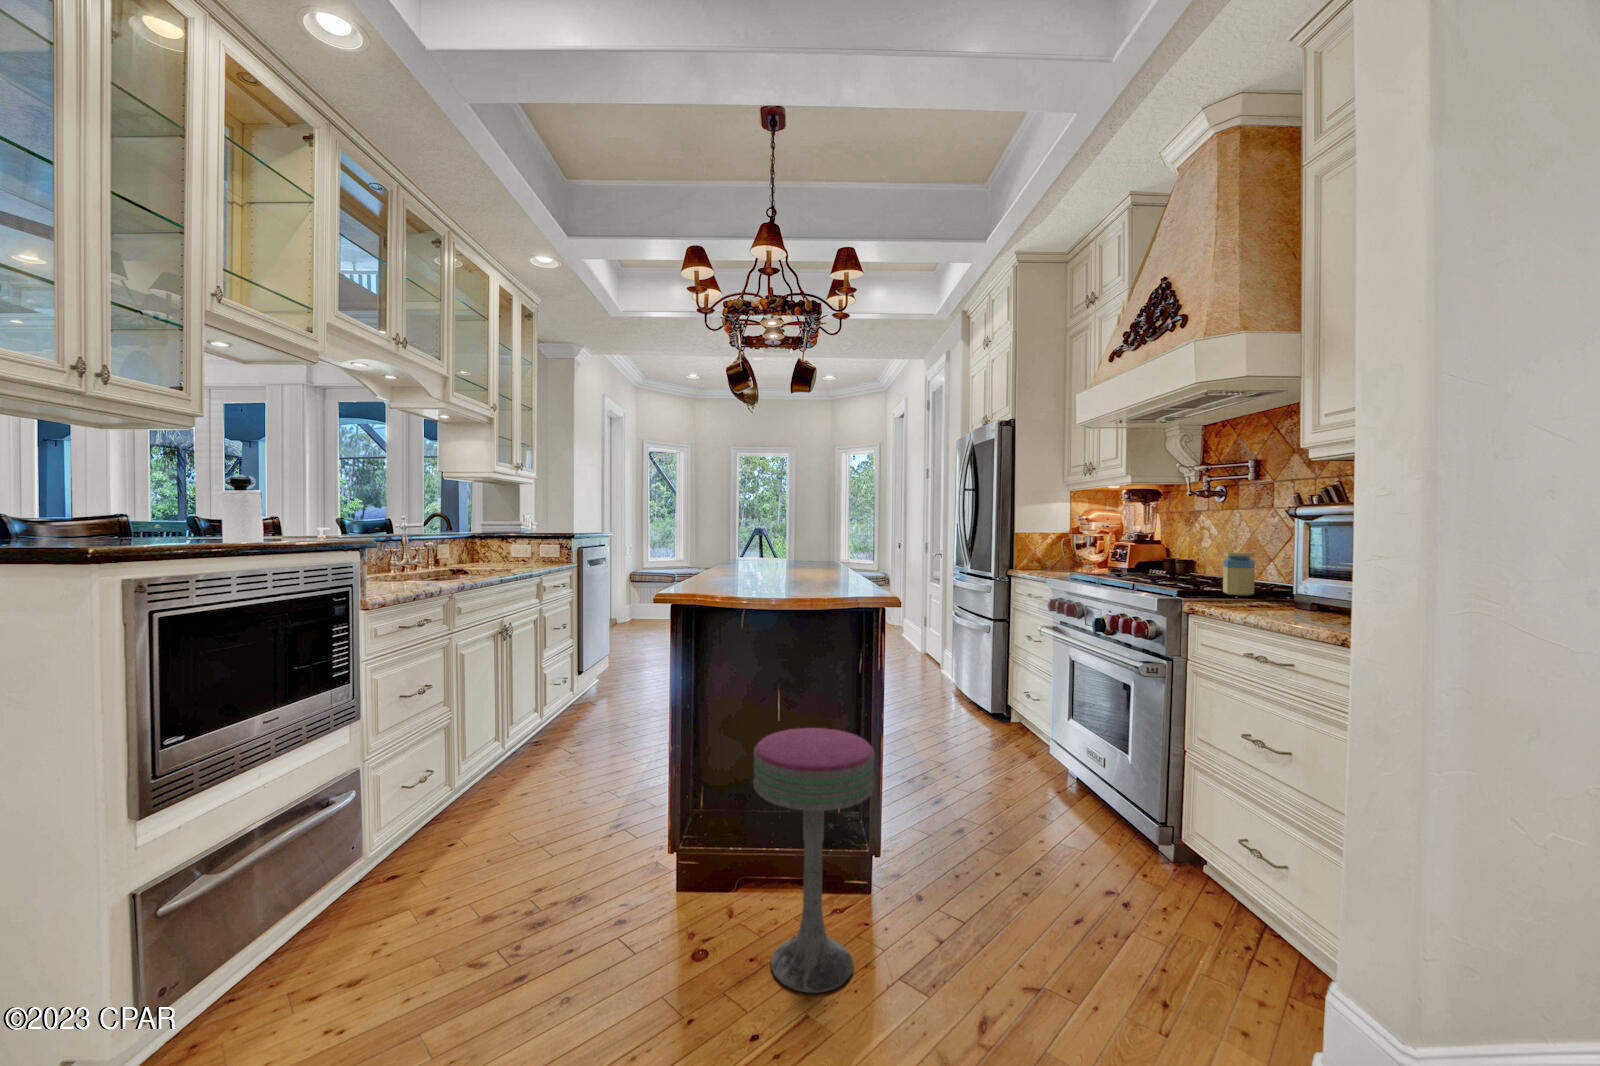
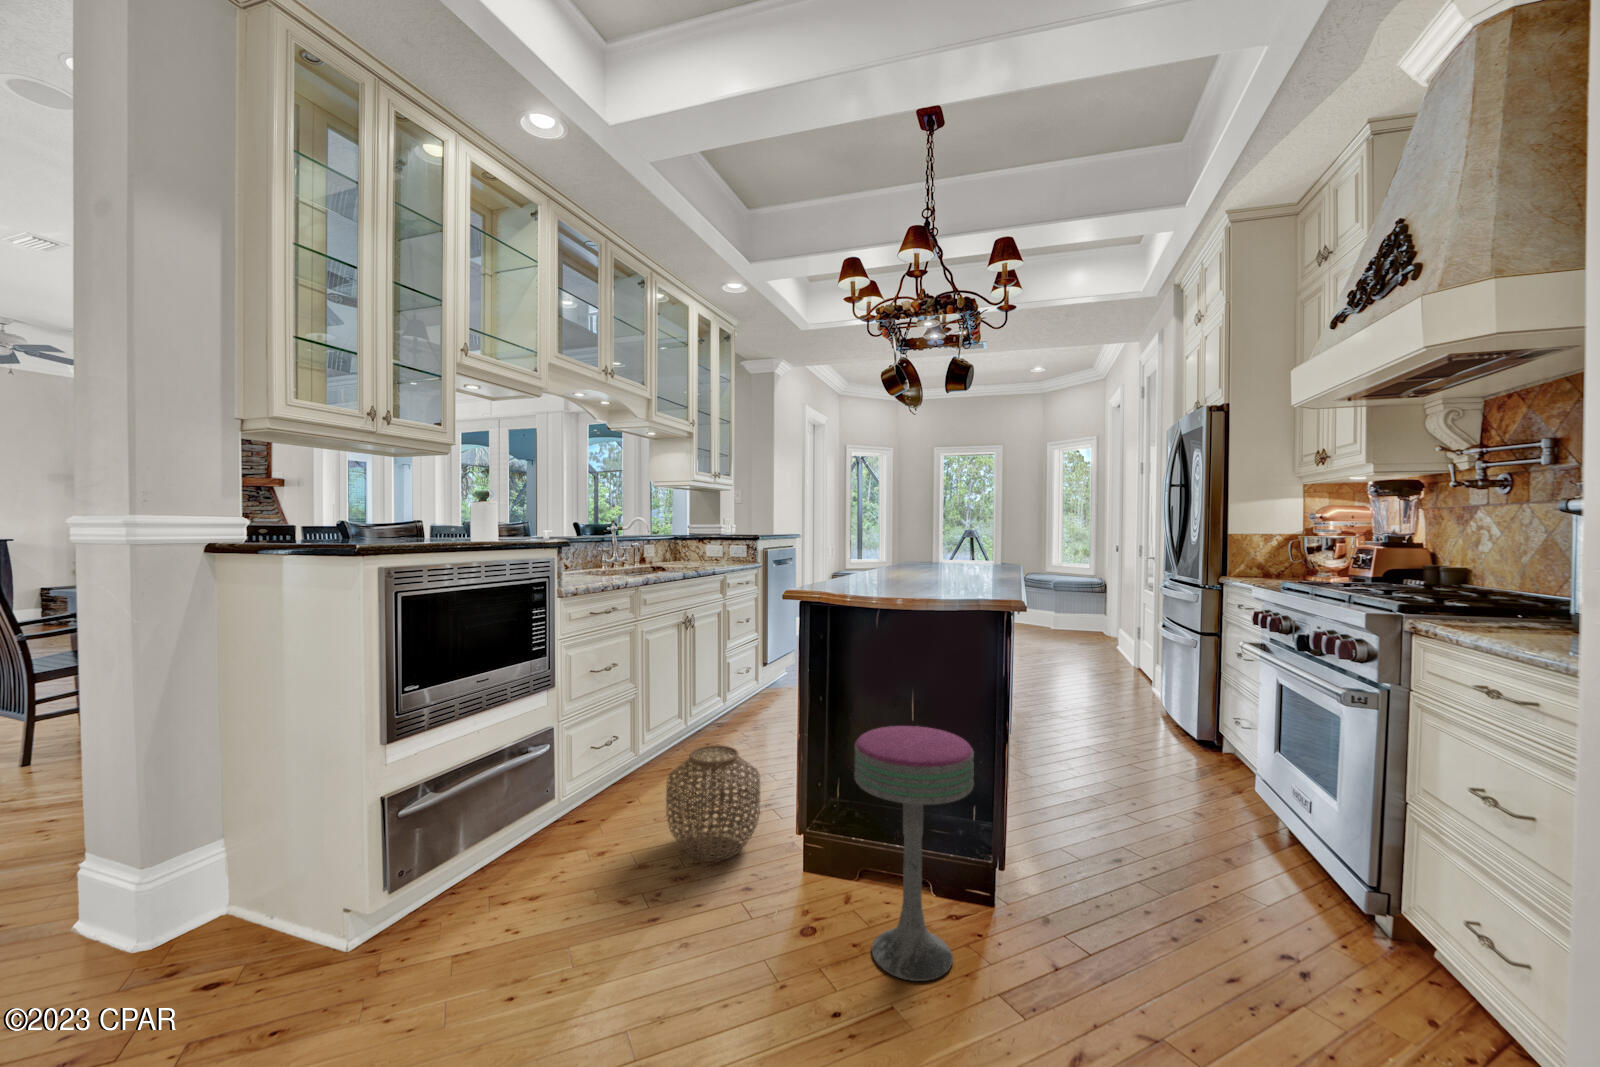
jar: present [1223,552,1255,596] -> none [1474,560,1522,616]
woven basket: none [509,770,622,905] -> present [666,745,760,861]

